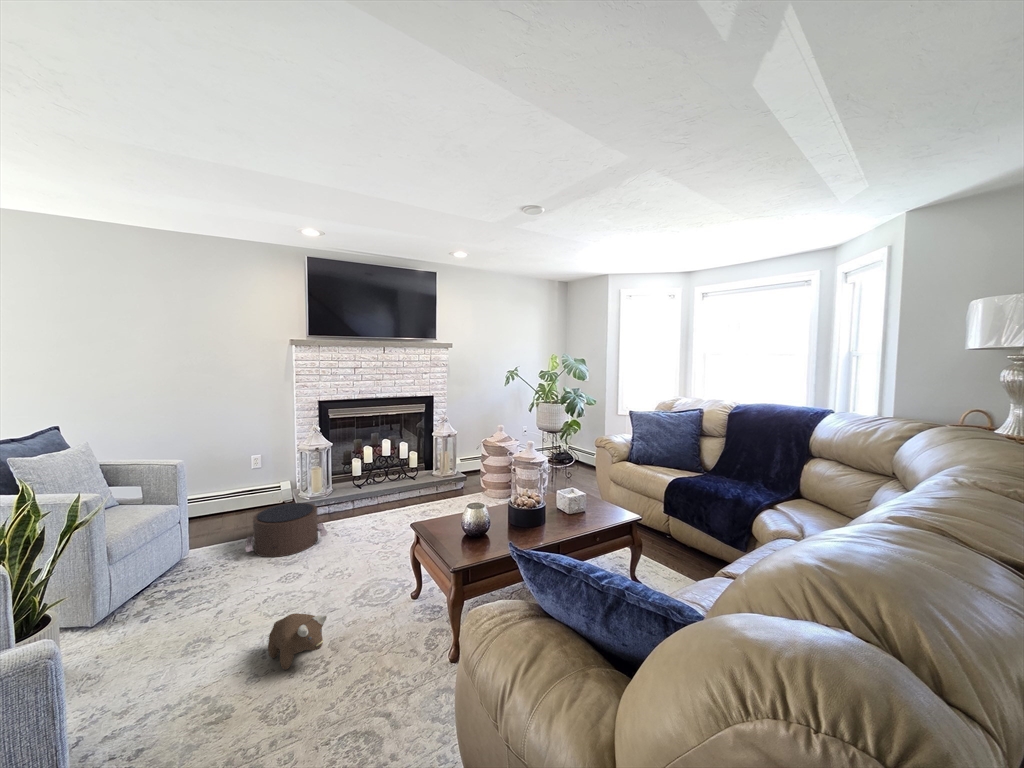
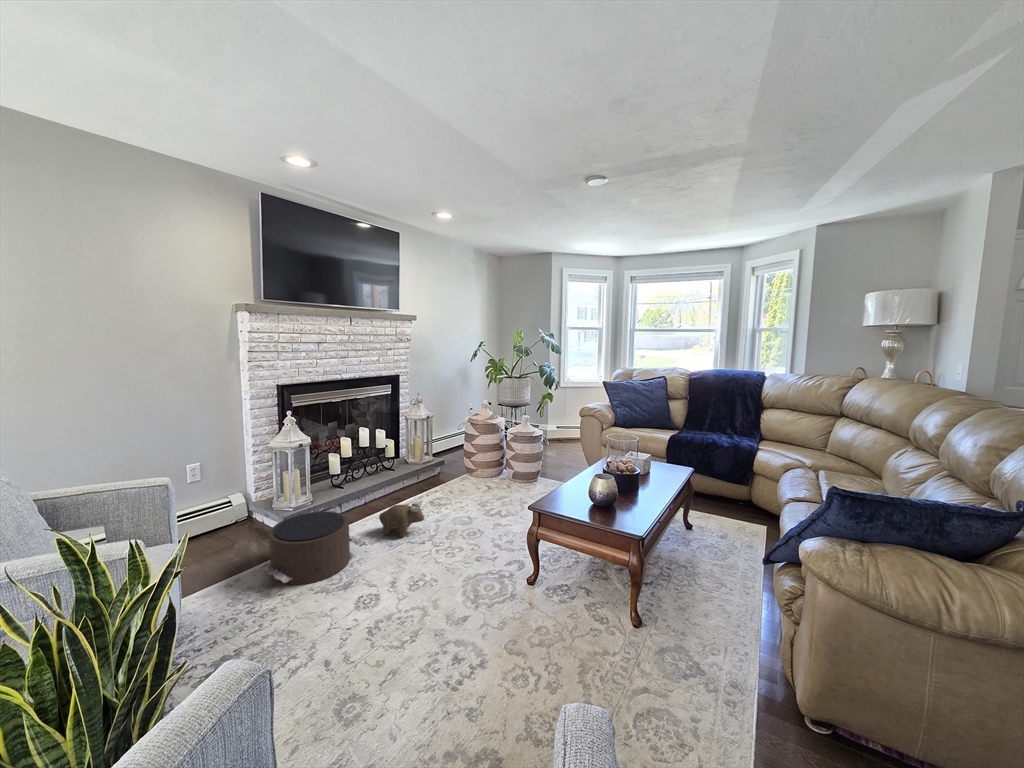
plush toy: present [268,613,327,670] -> present [379,501,425,537]

